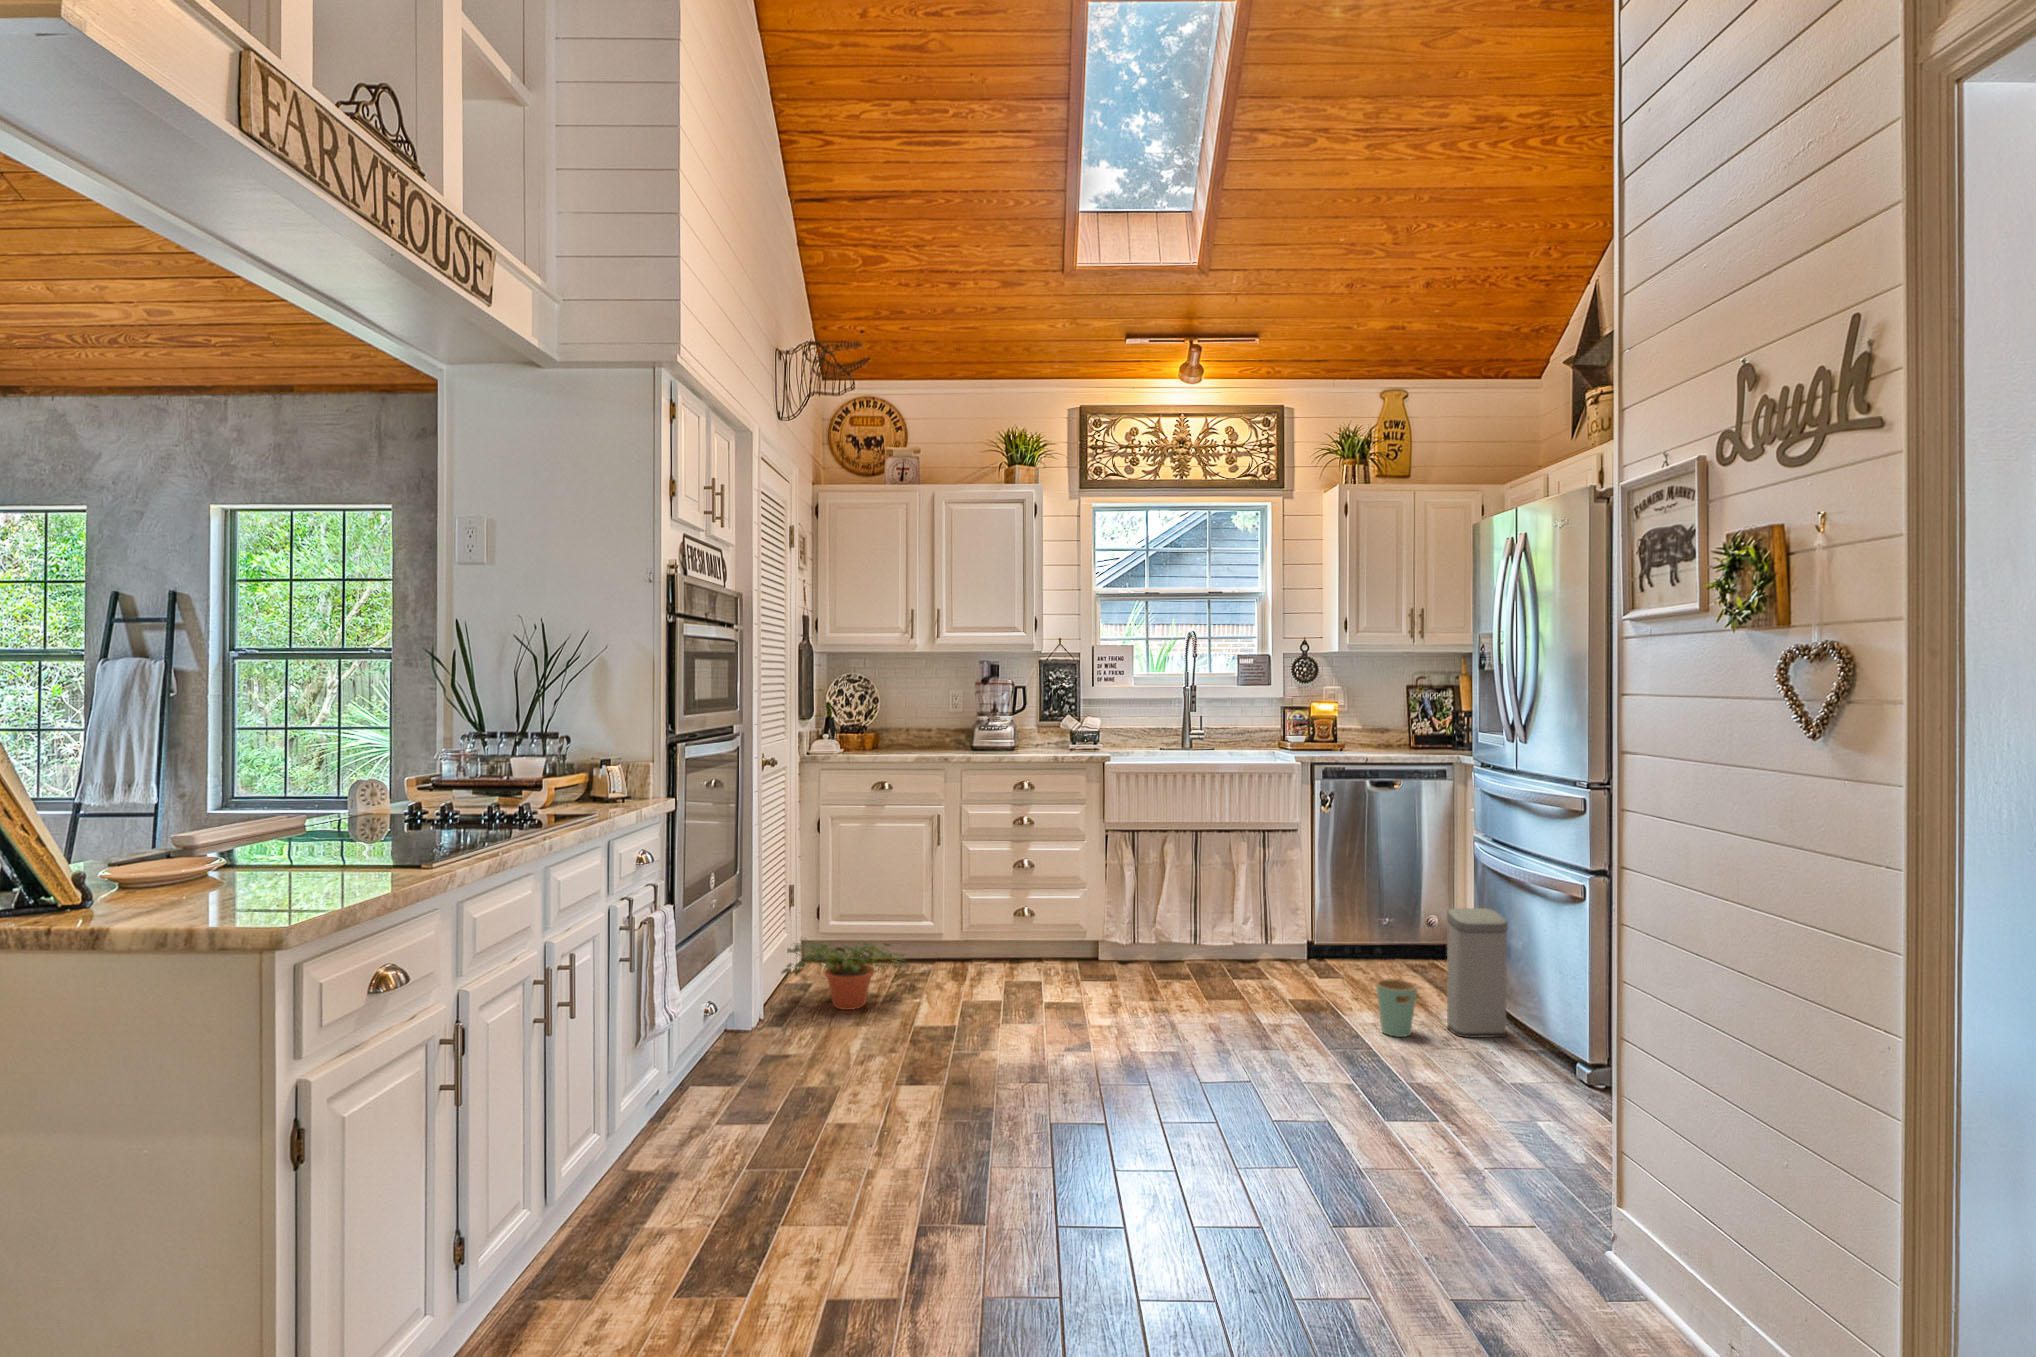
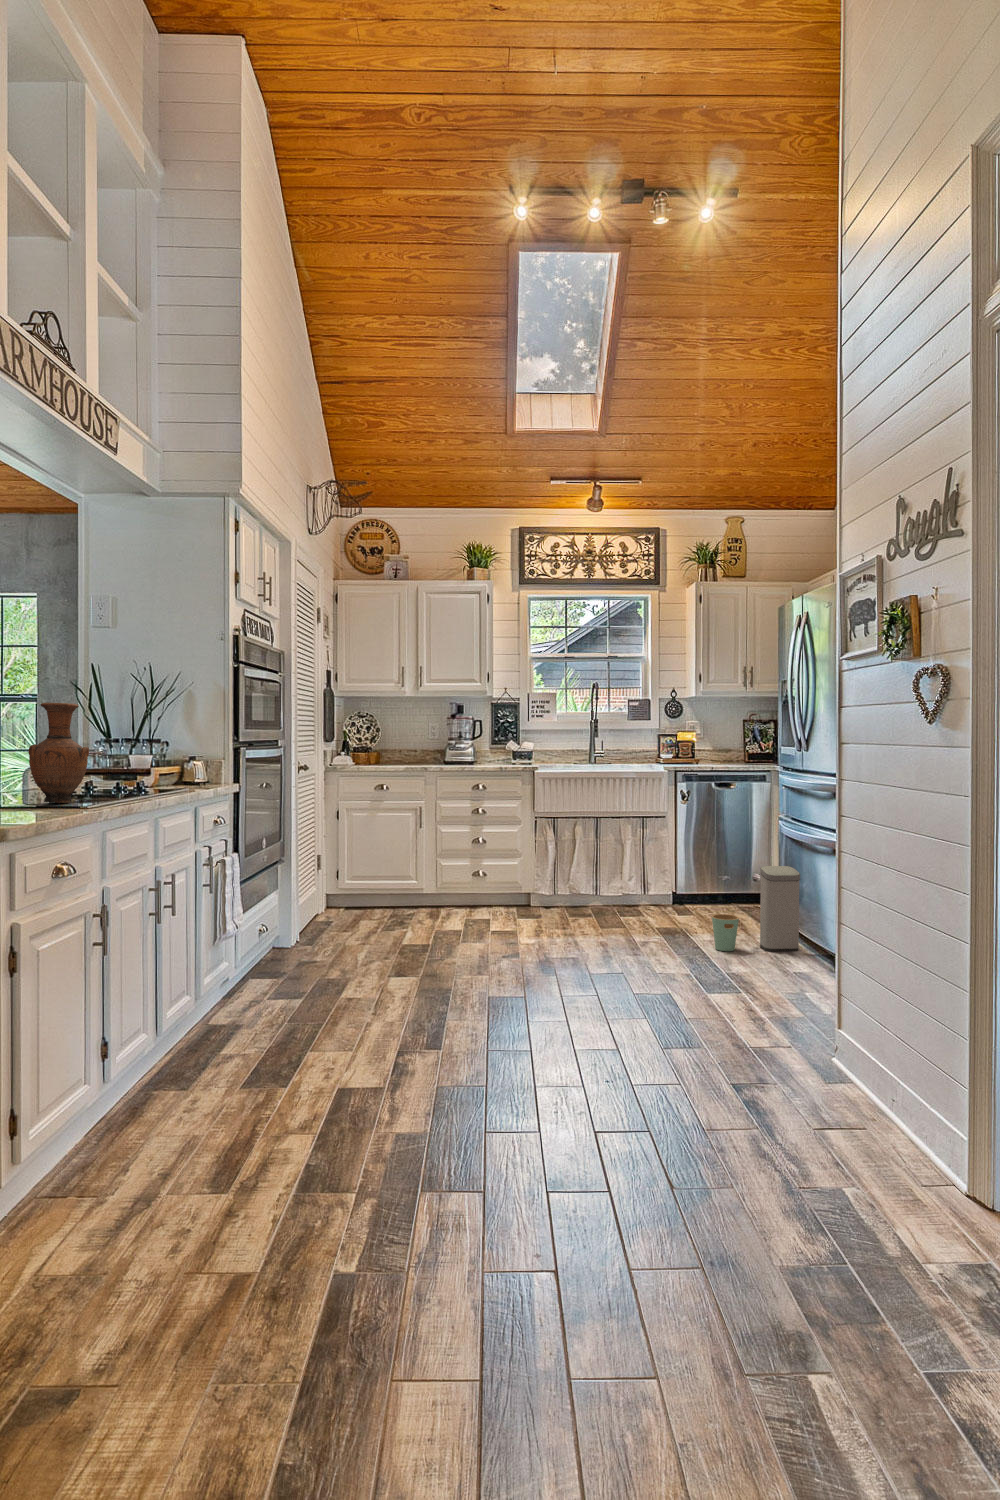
vase: none [330,696,430,860] -> present [28,703,89,803]
potted plant: present [782,943,909,1010] -> none [309,888,398,938]

